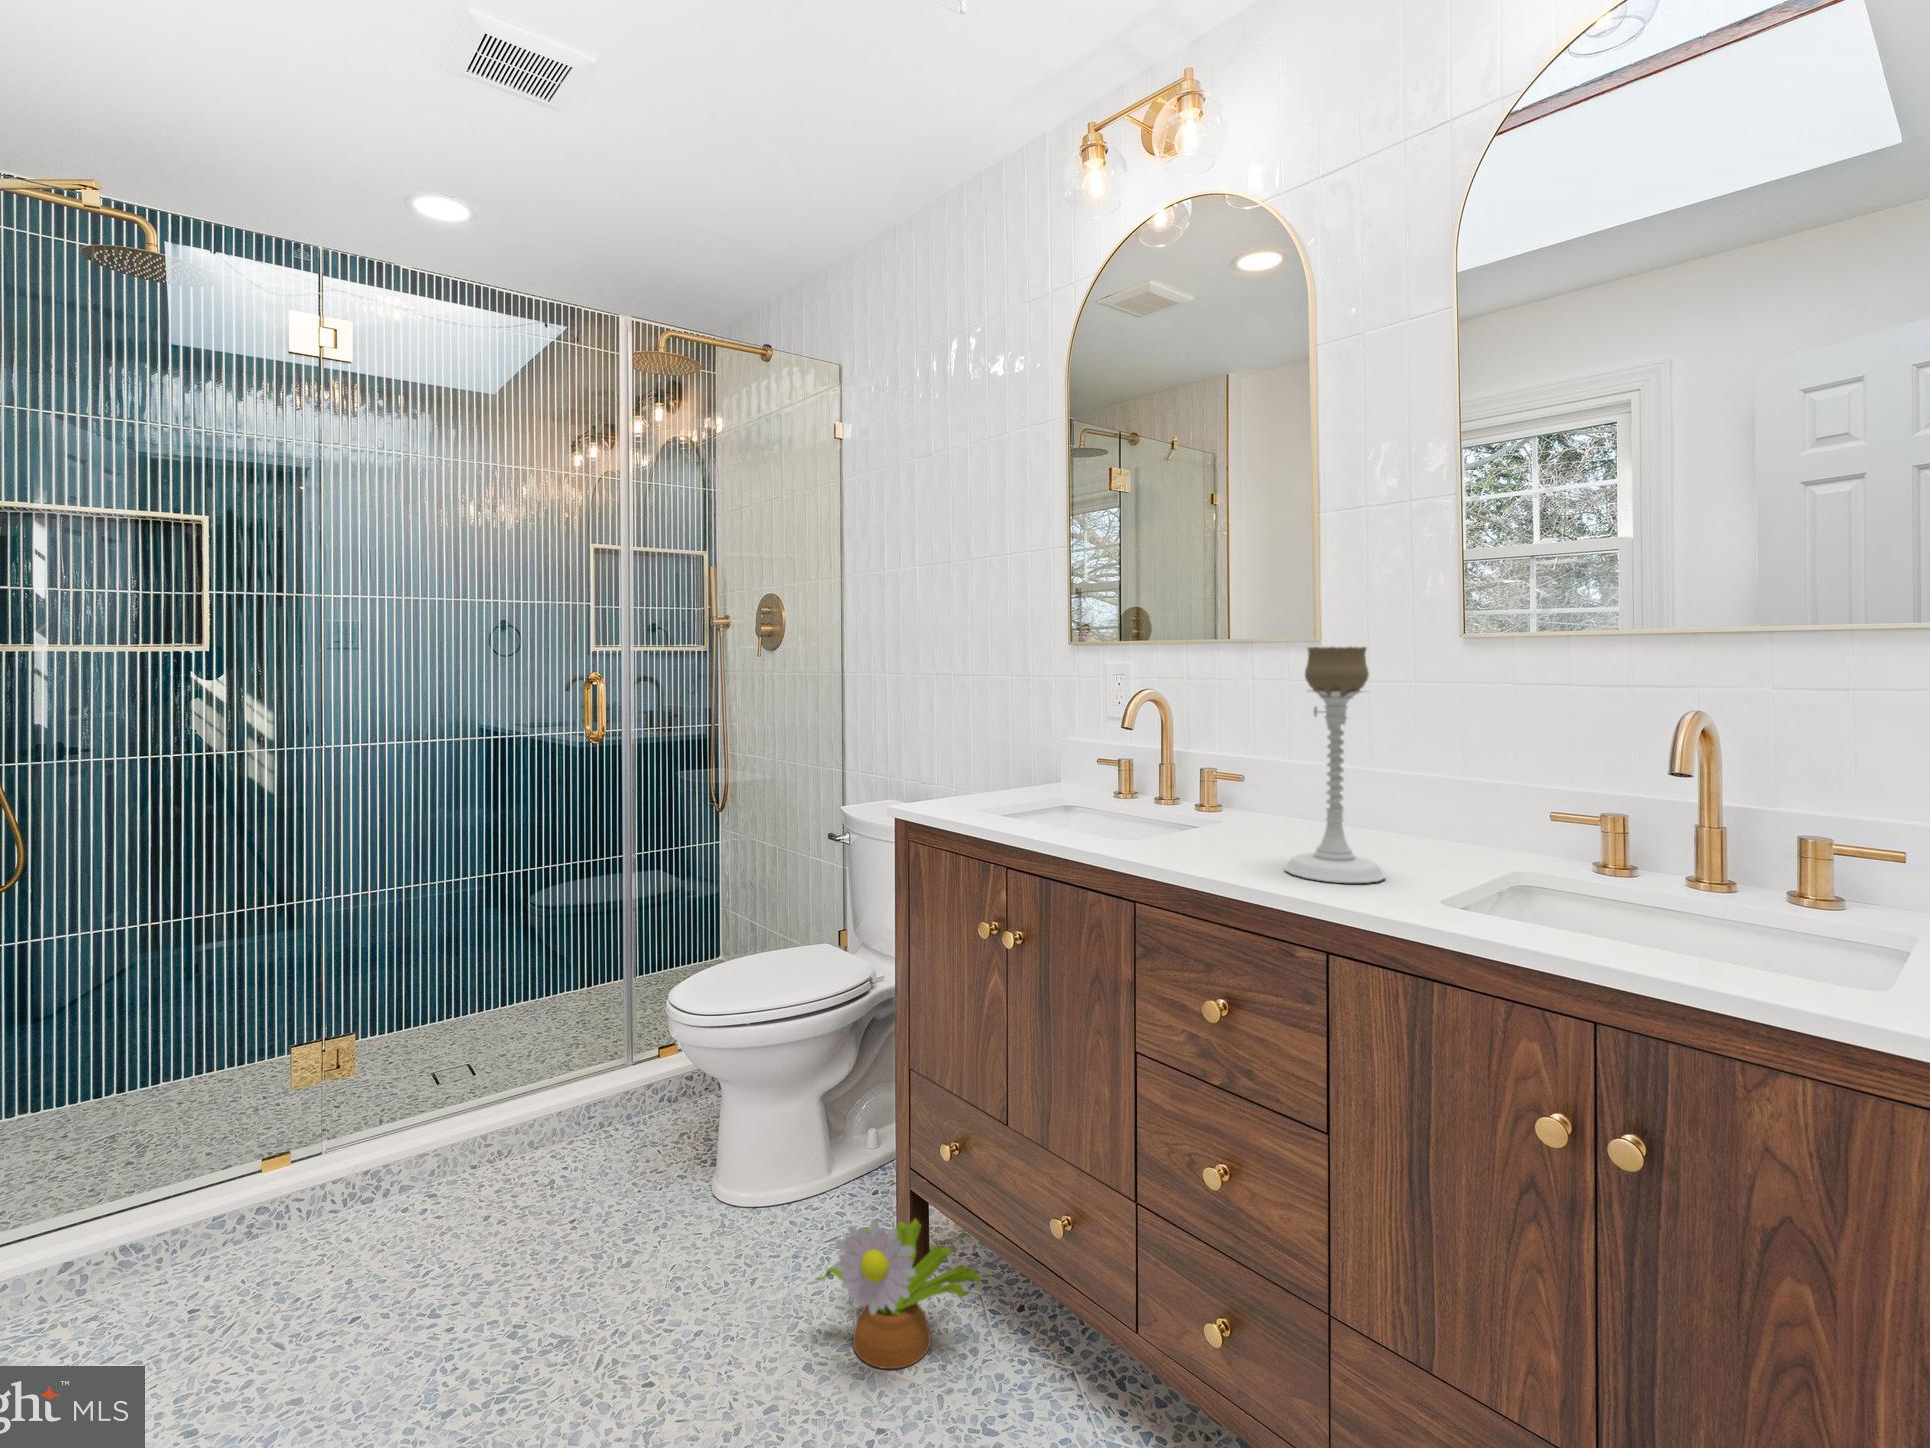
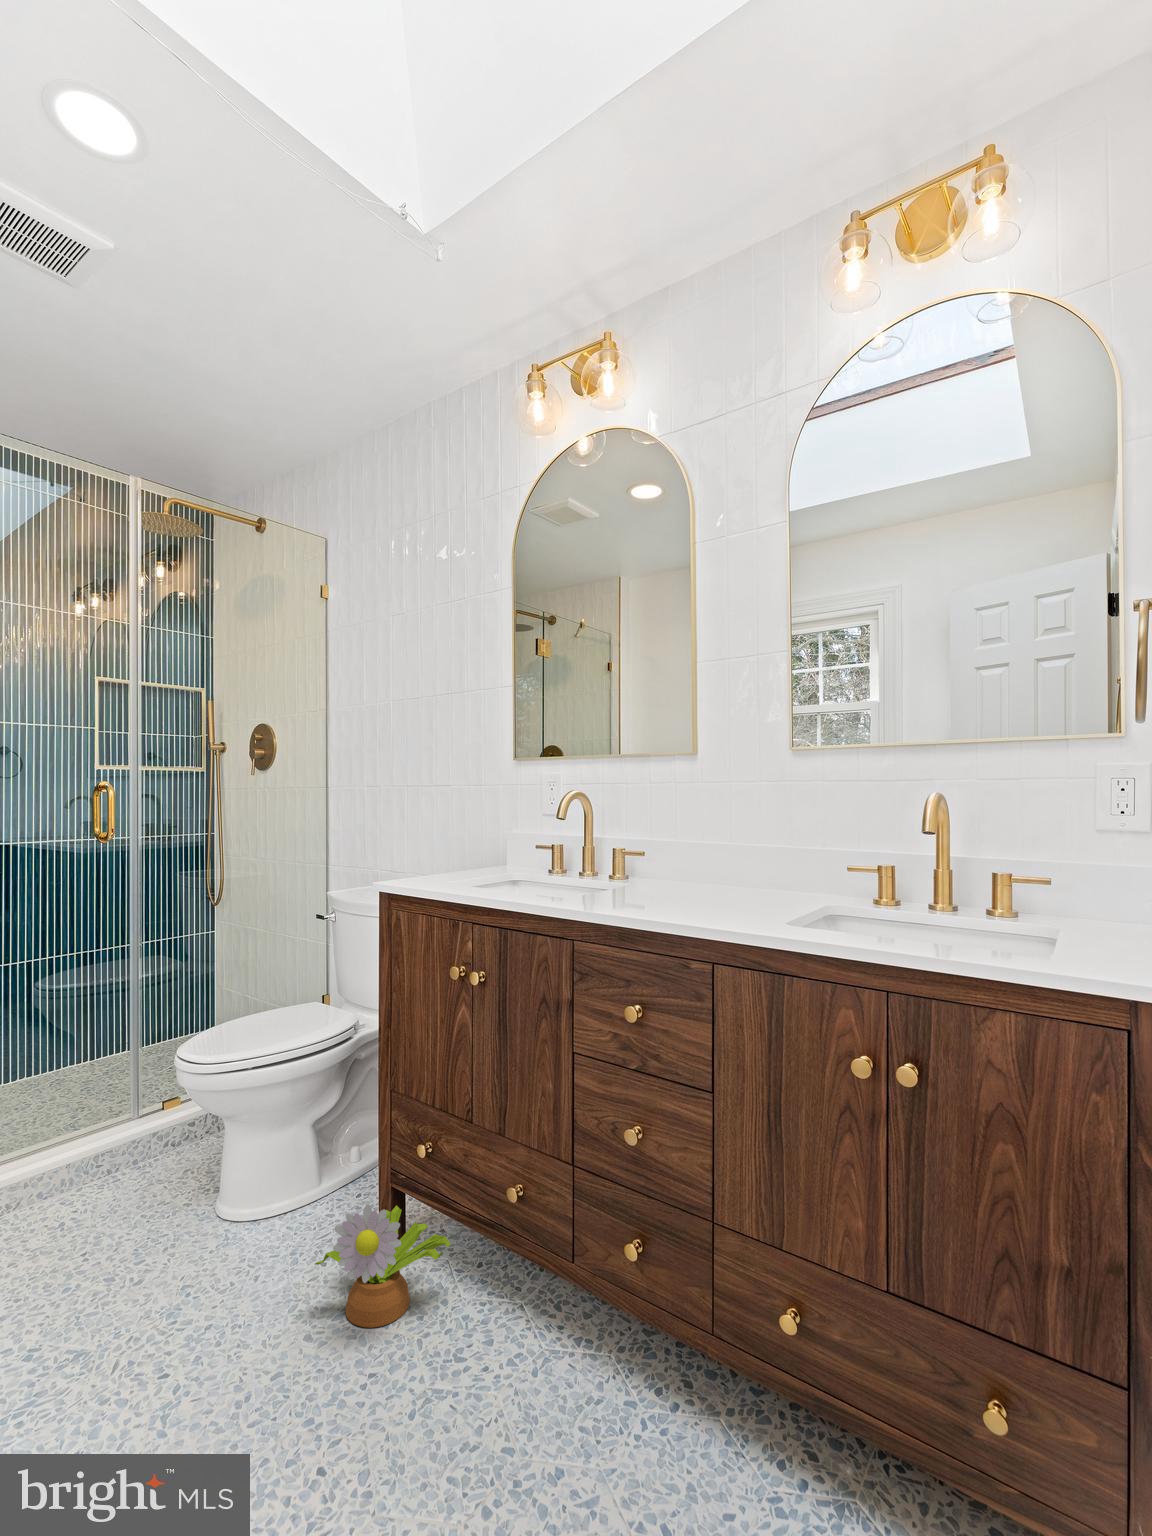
candle holder: present [1285,647,1385,883] -> none [673,755,737,915]

